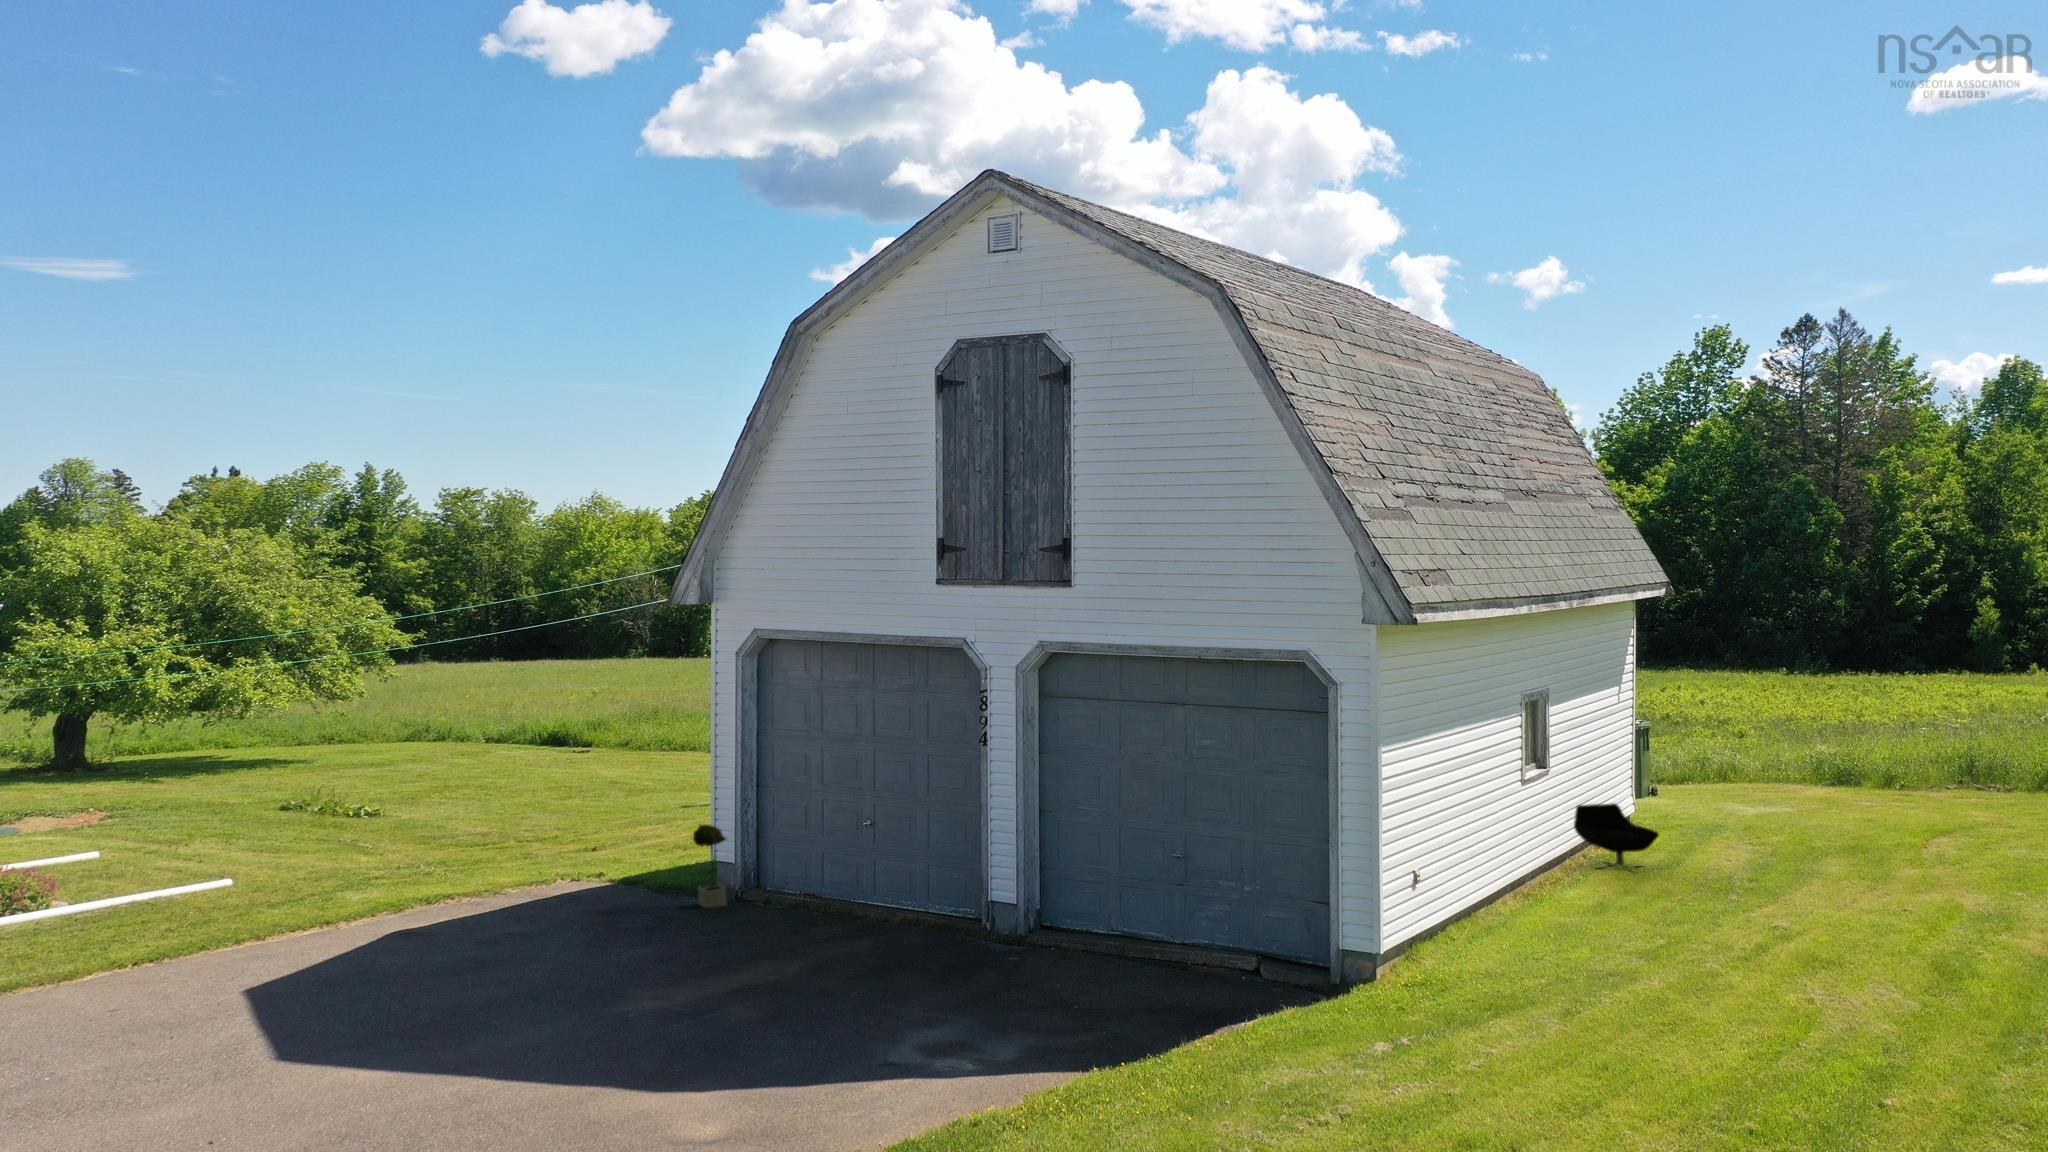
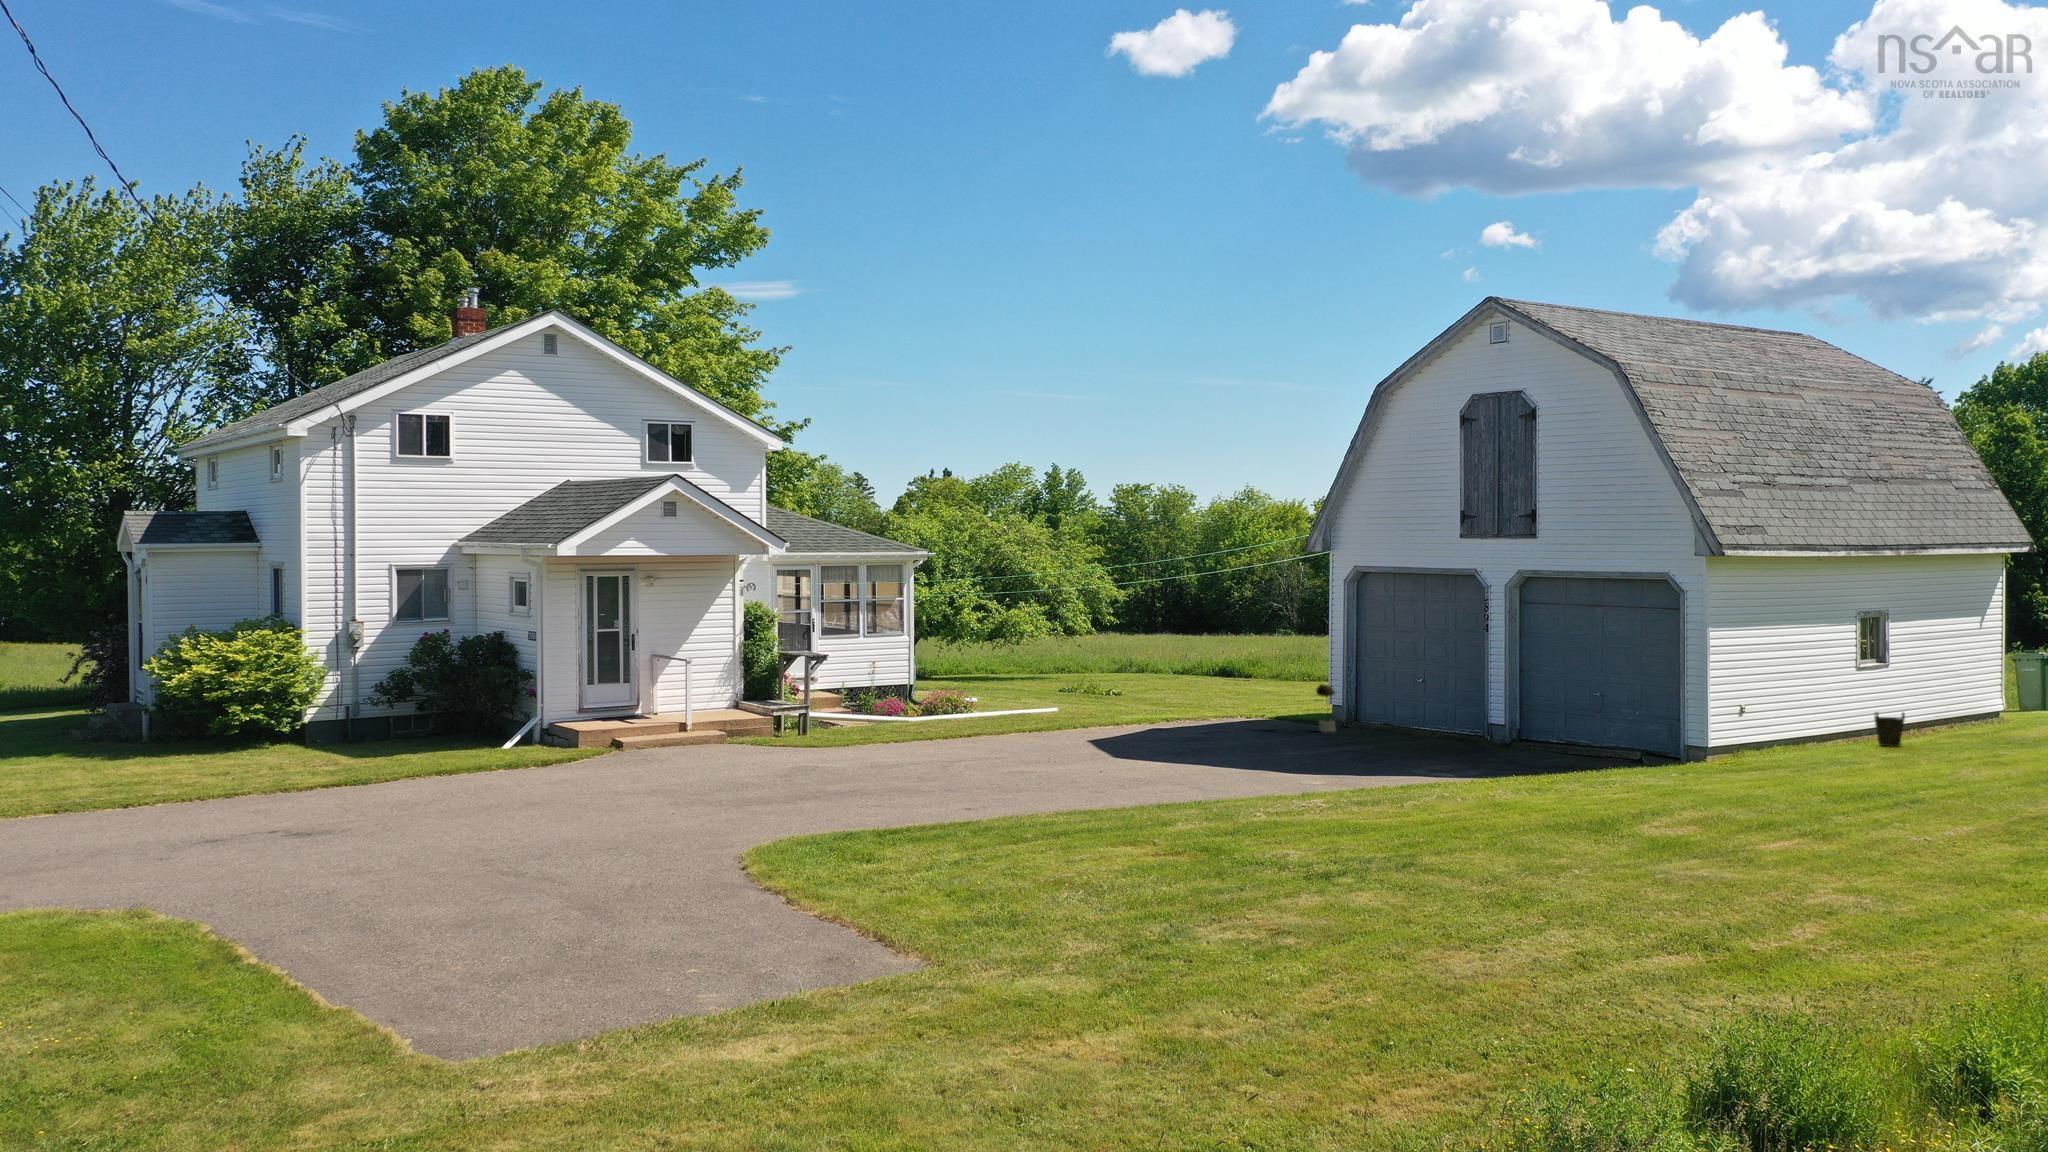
lounge chair: present [1574,804,1659,872] -> none [1938,699,2000,744]
bucket: none [1529,839,1571,893] -> present [1875,712,1905,747]

